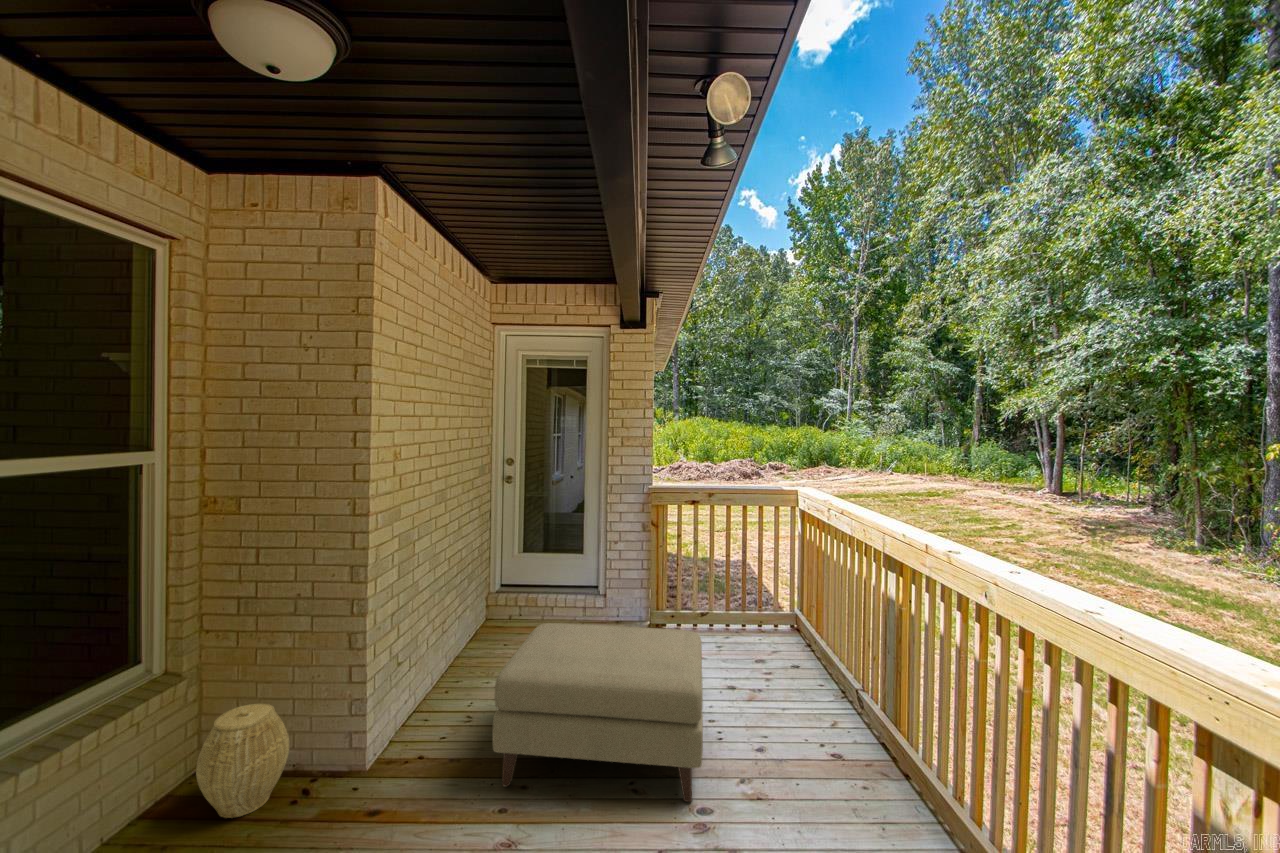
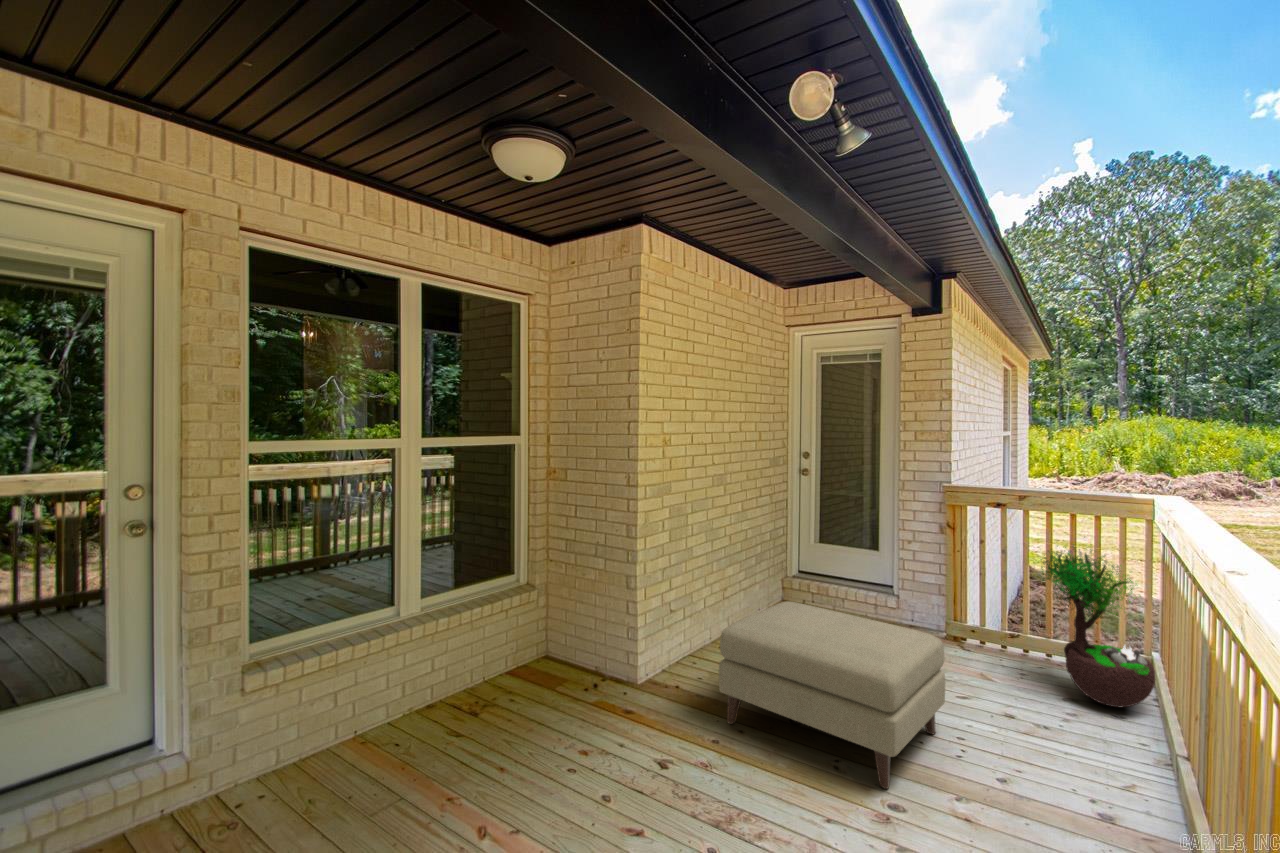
potted tree: none [730,524,810,656] -> present [1041,537,1155,707]
woven basket: present [196,704,289,818] -> none [540,615,592,686]

